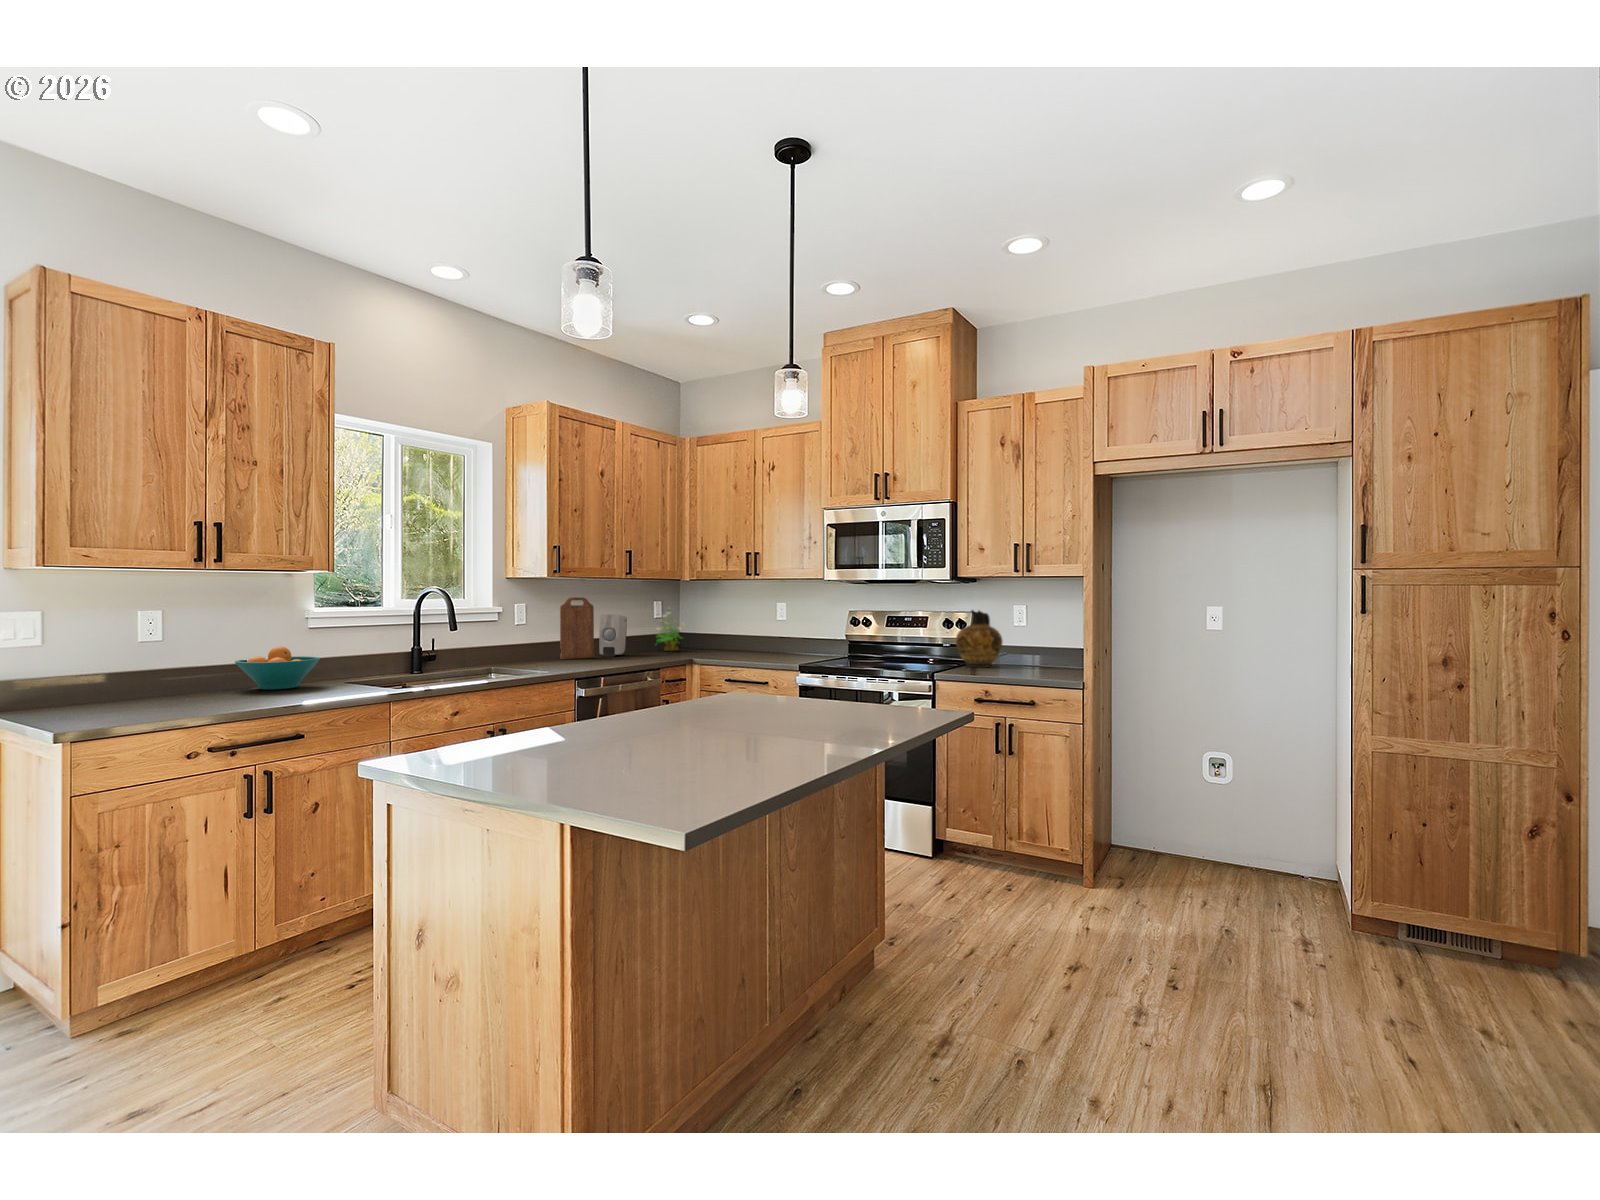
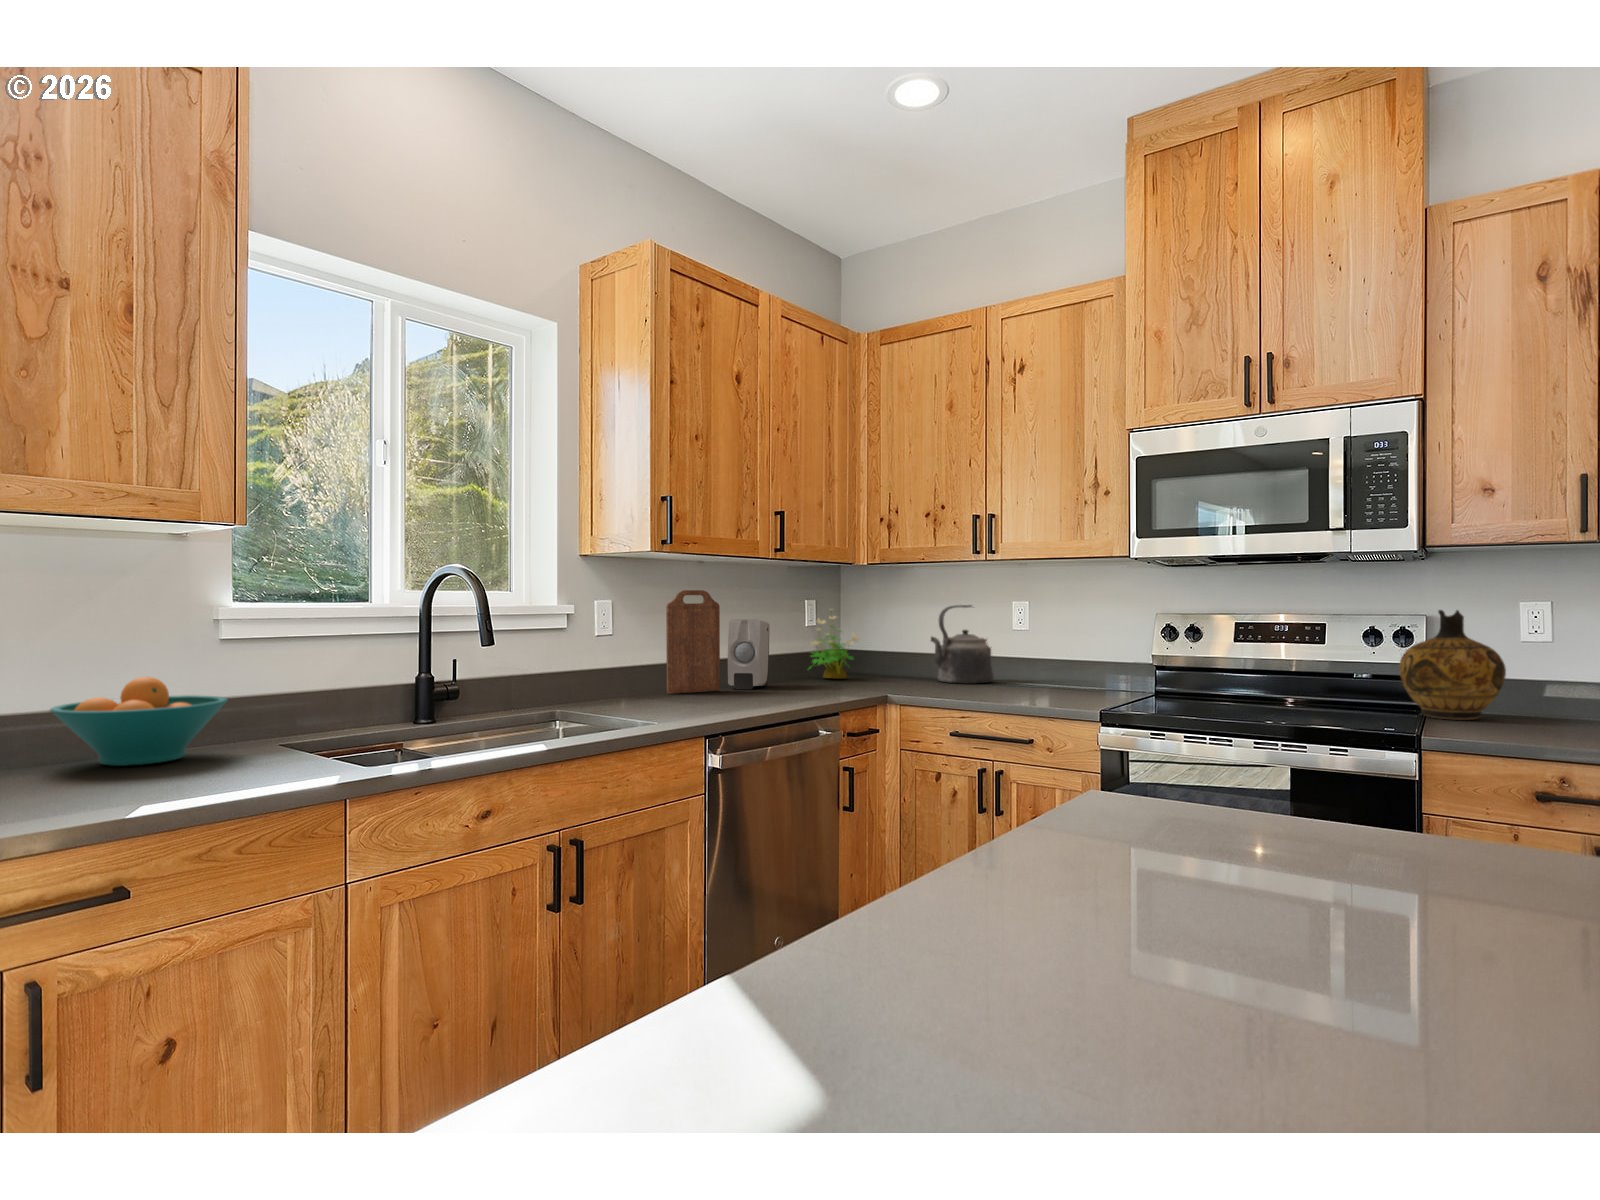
kettle: none [728,605,767,653] -> present [931,605,994,684]

